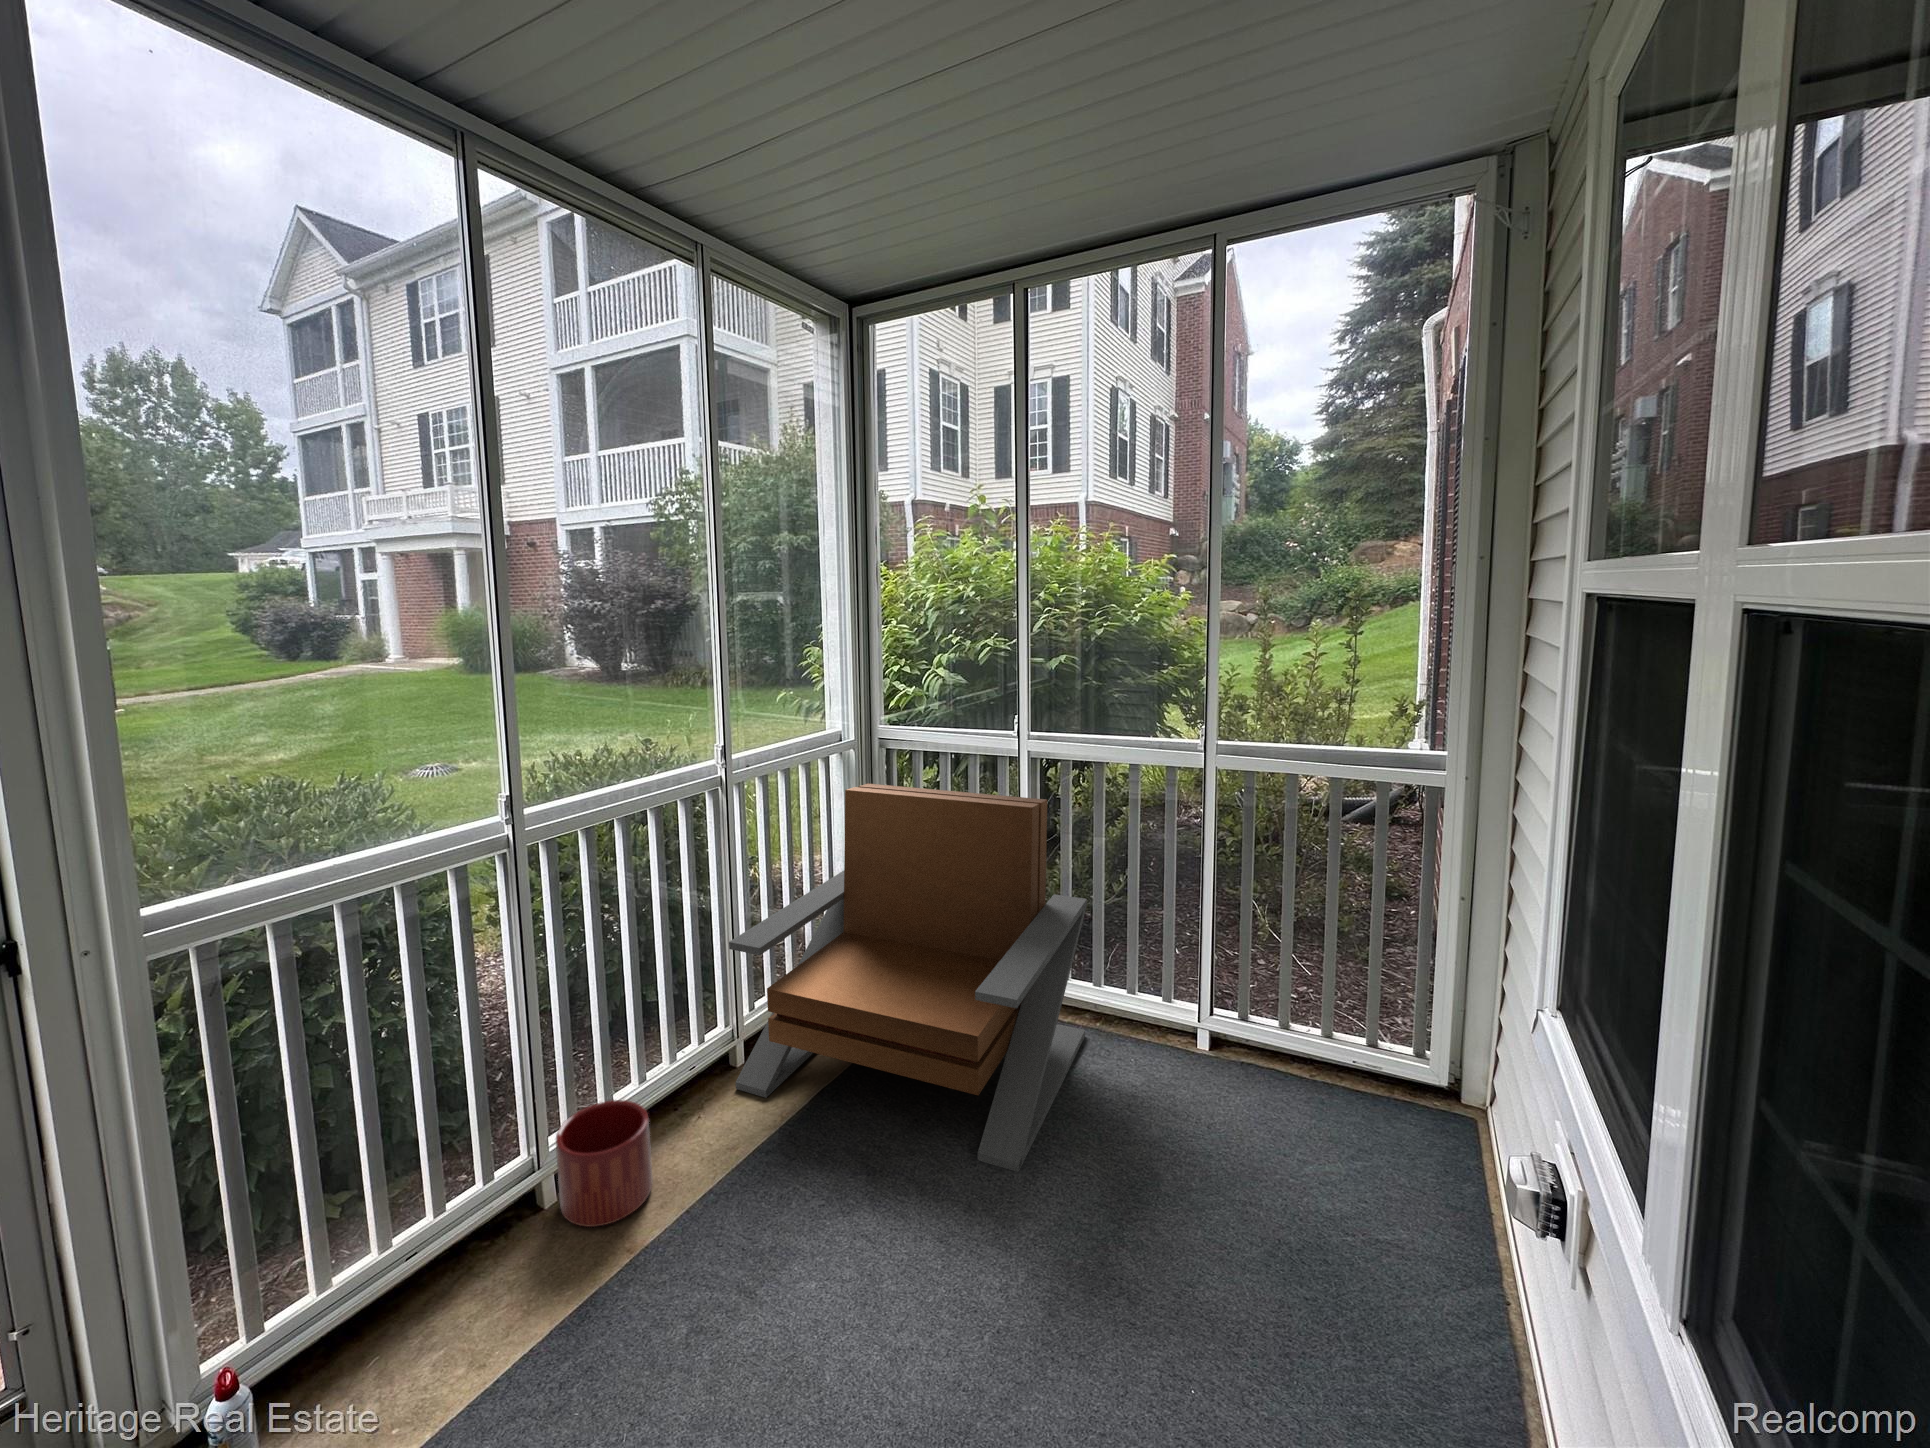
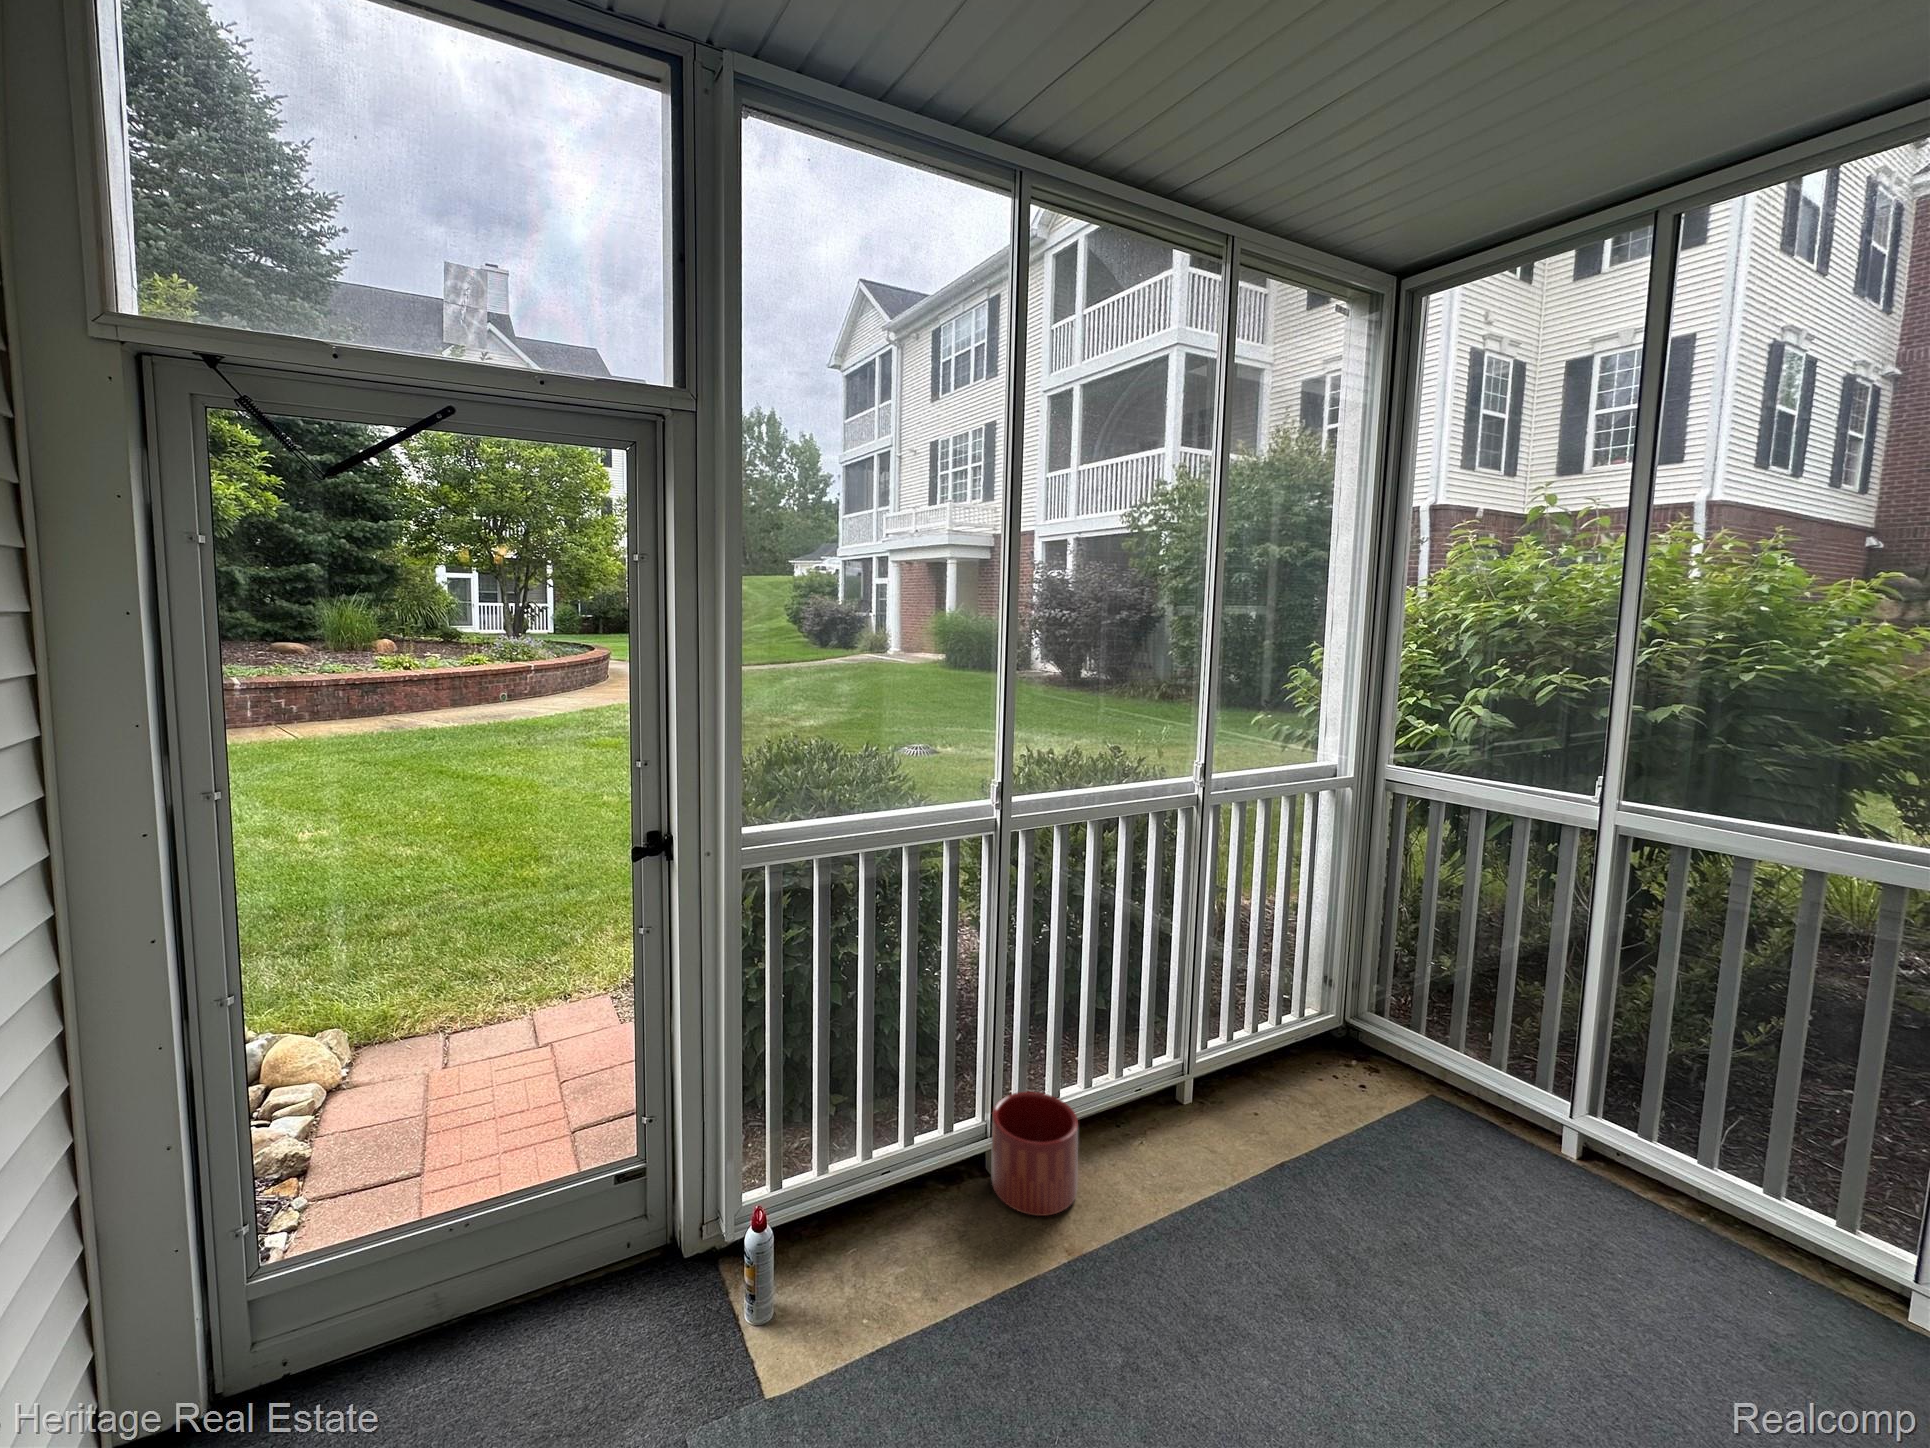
lounge chair: present [729,784,1087,1172] -> none [1174,830,1712,1397]

